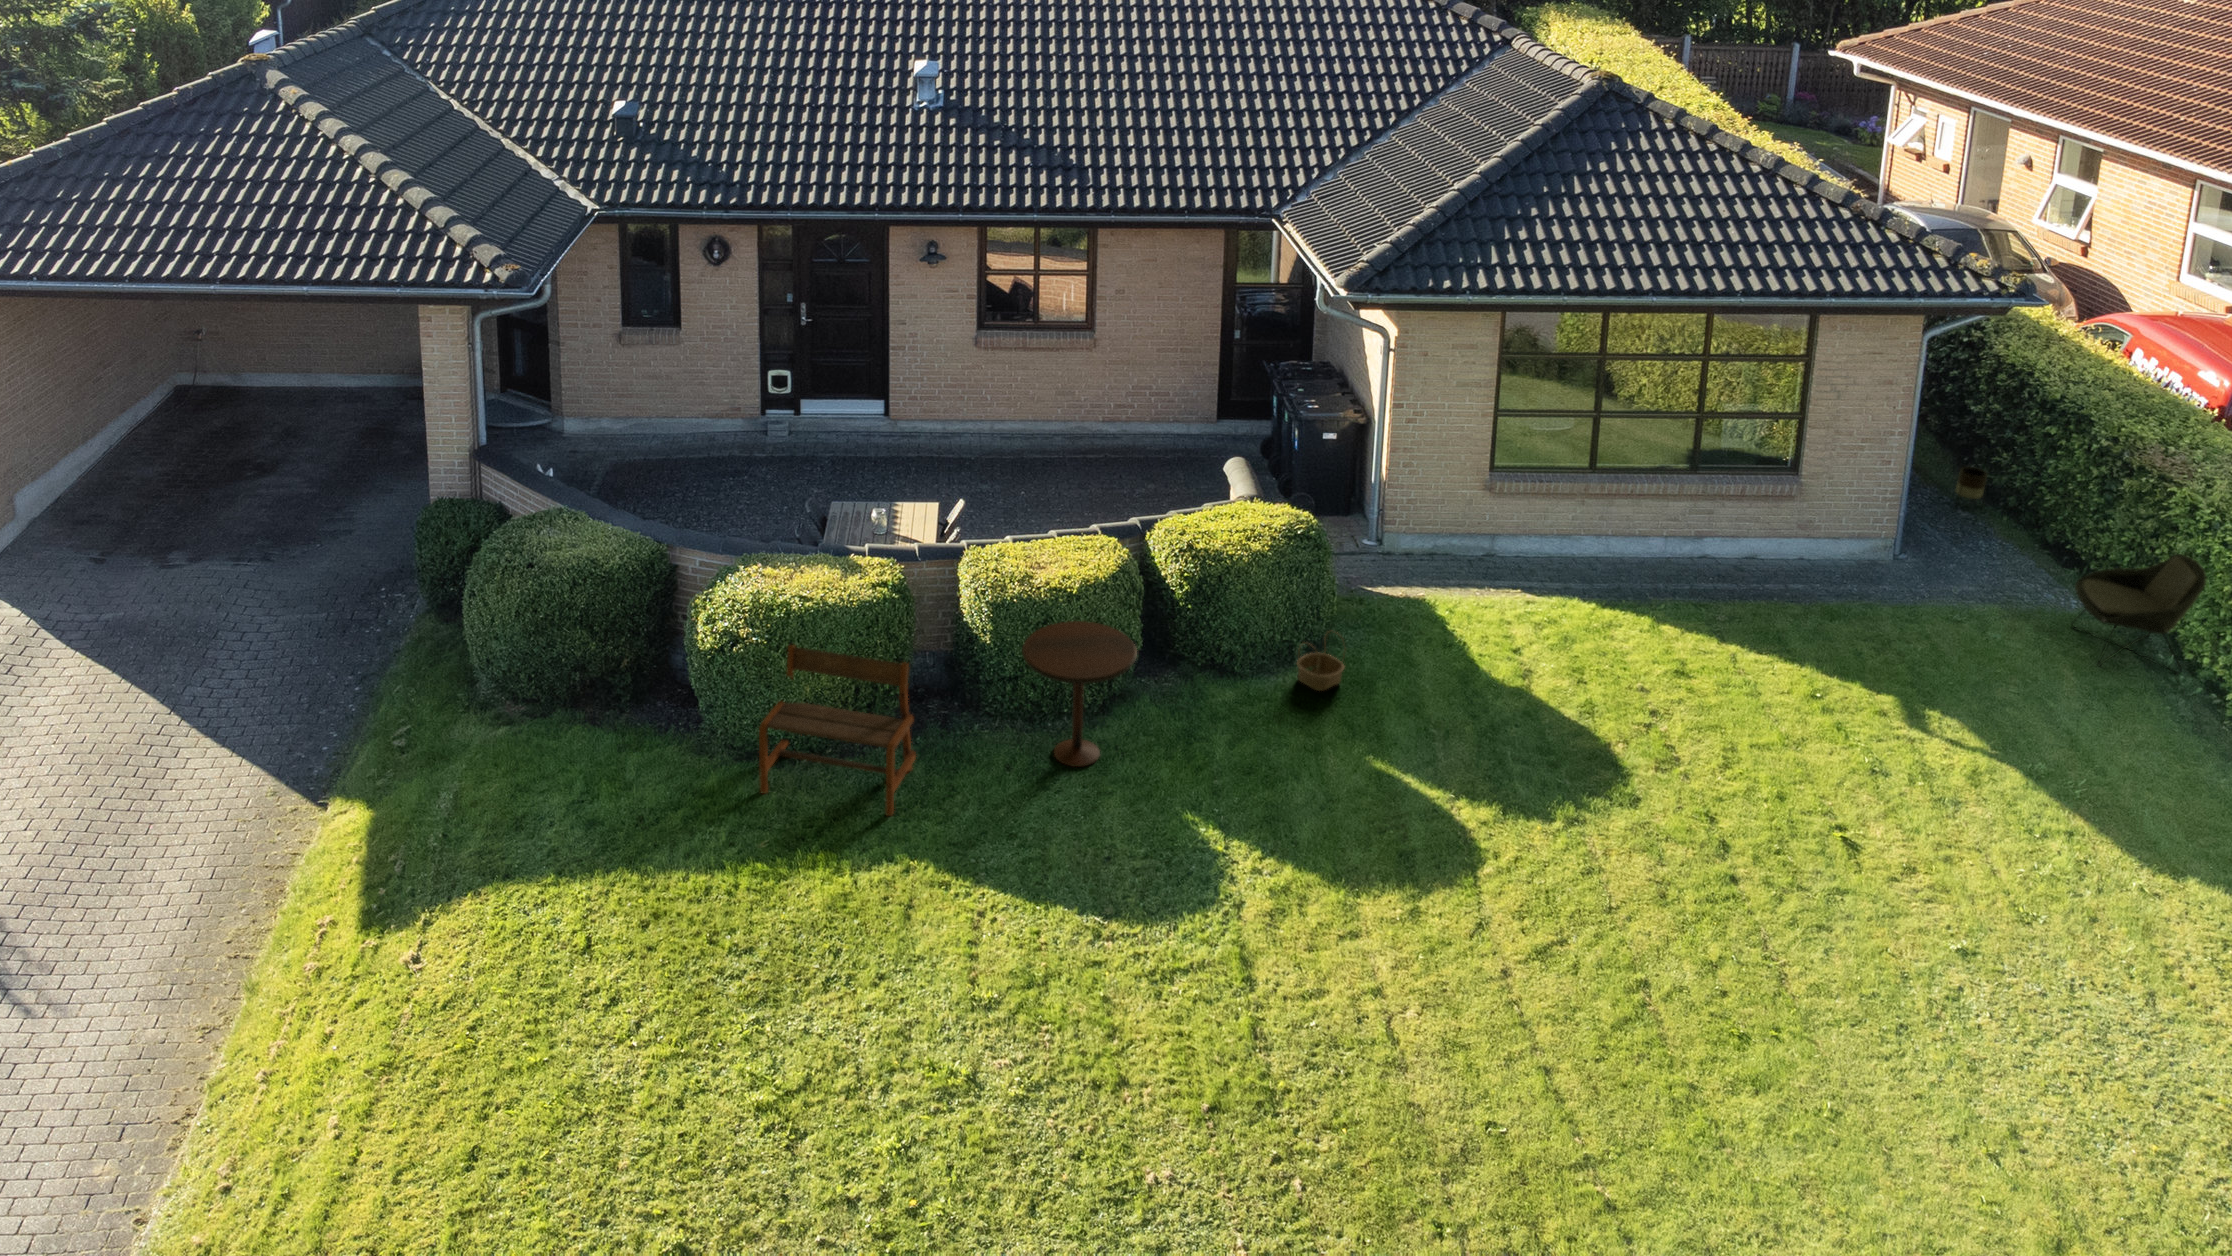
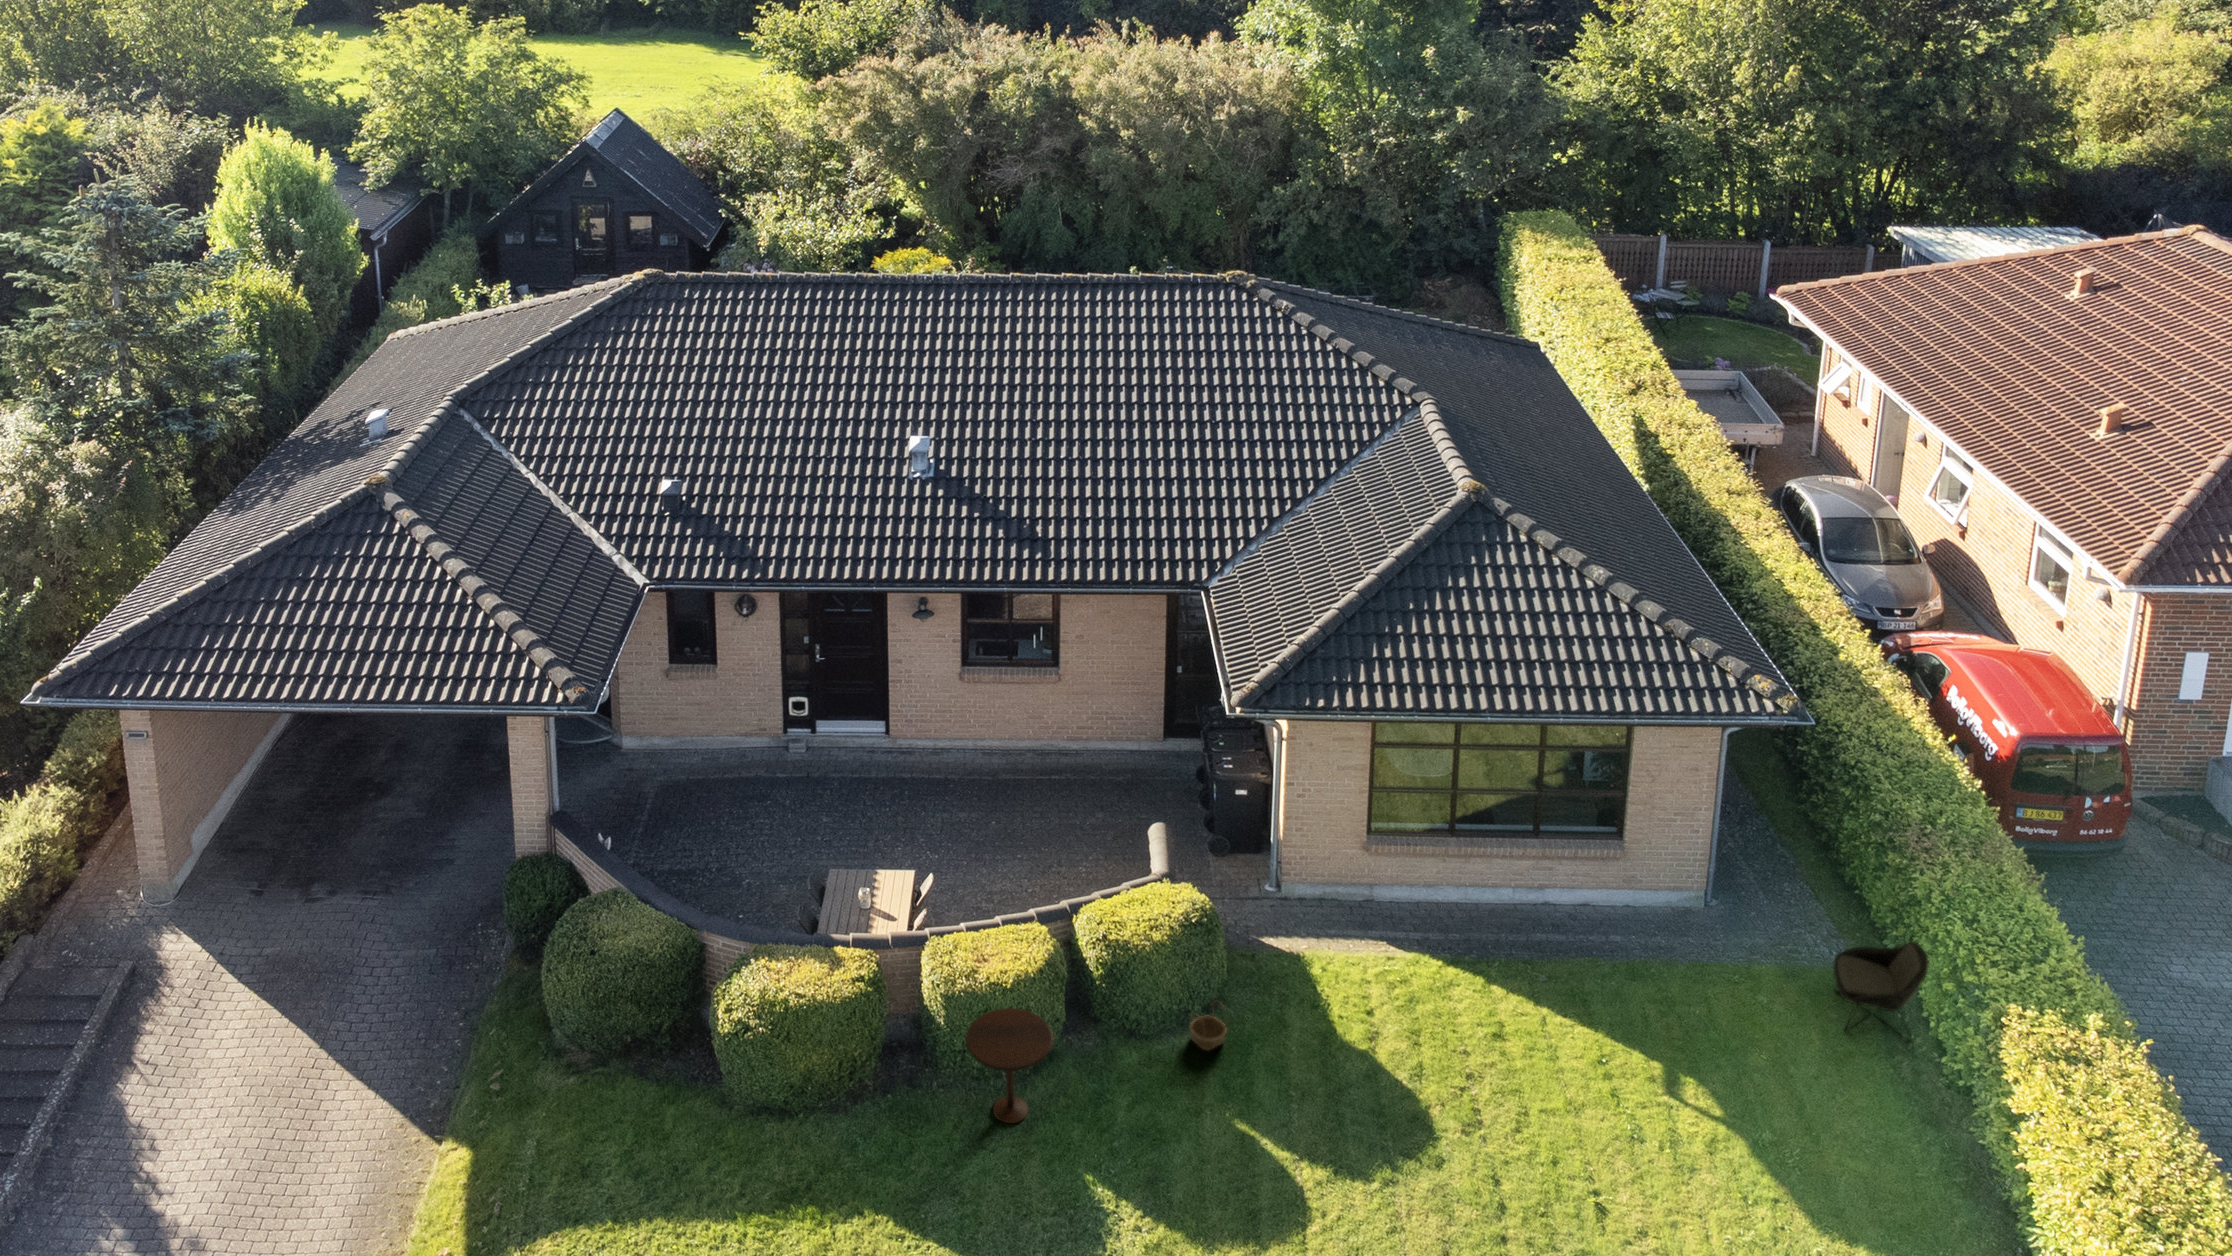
planter: present [1956,467,1987,499] -> none [1783,808,1809,845]
bench: present [759,645,916,816] -> none [767,1031,886,1169]

